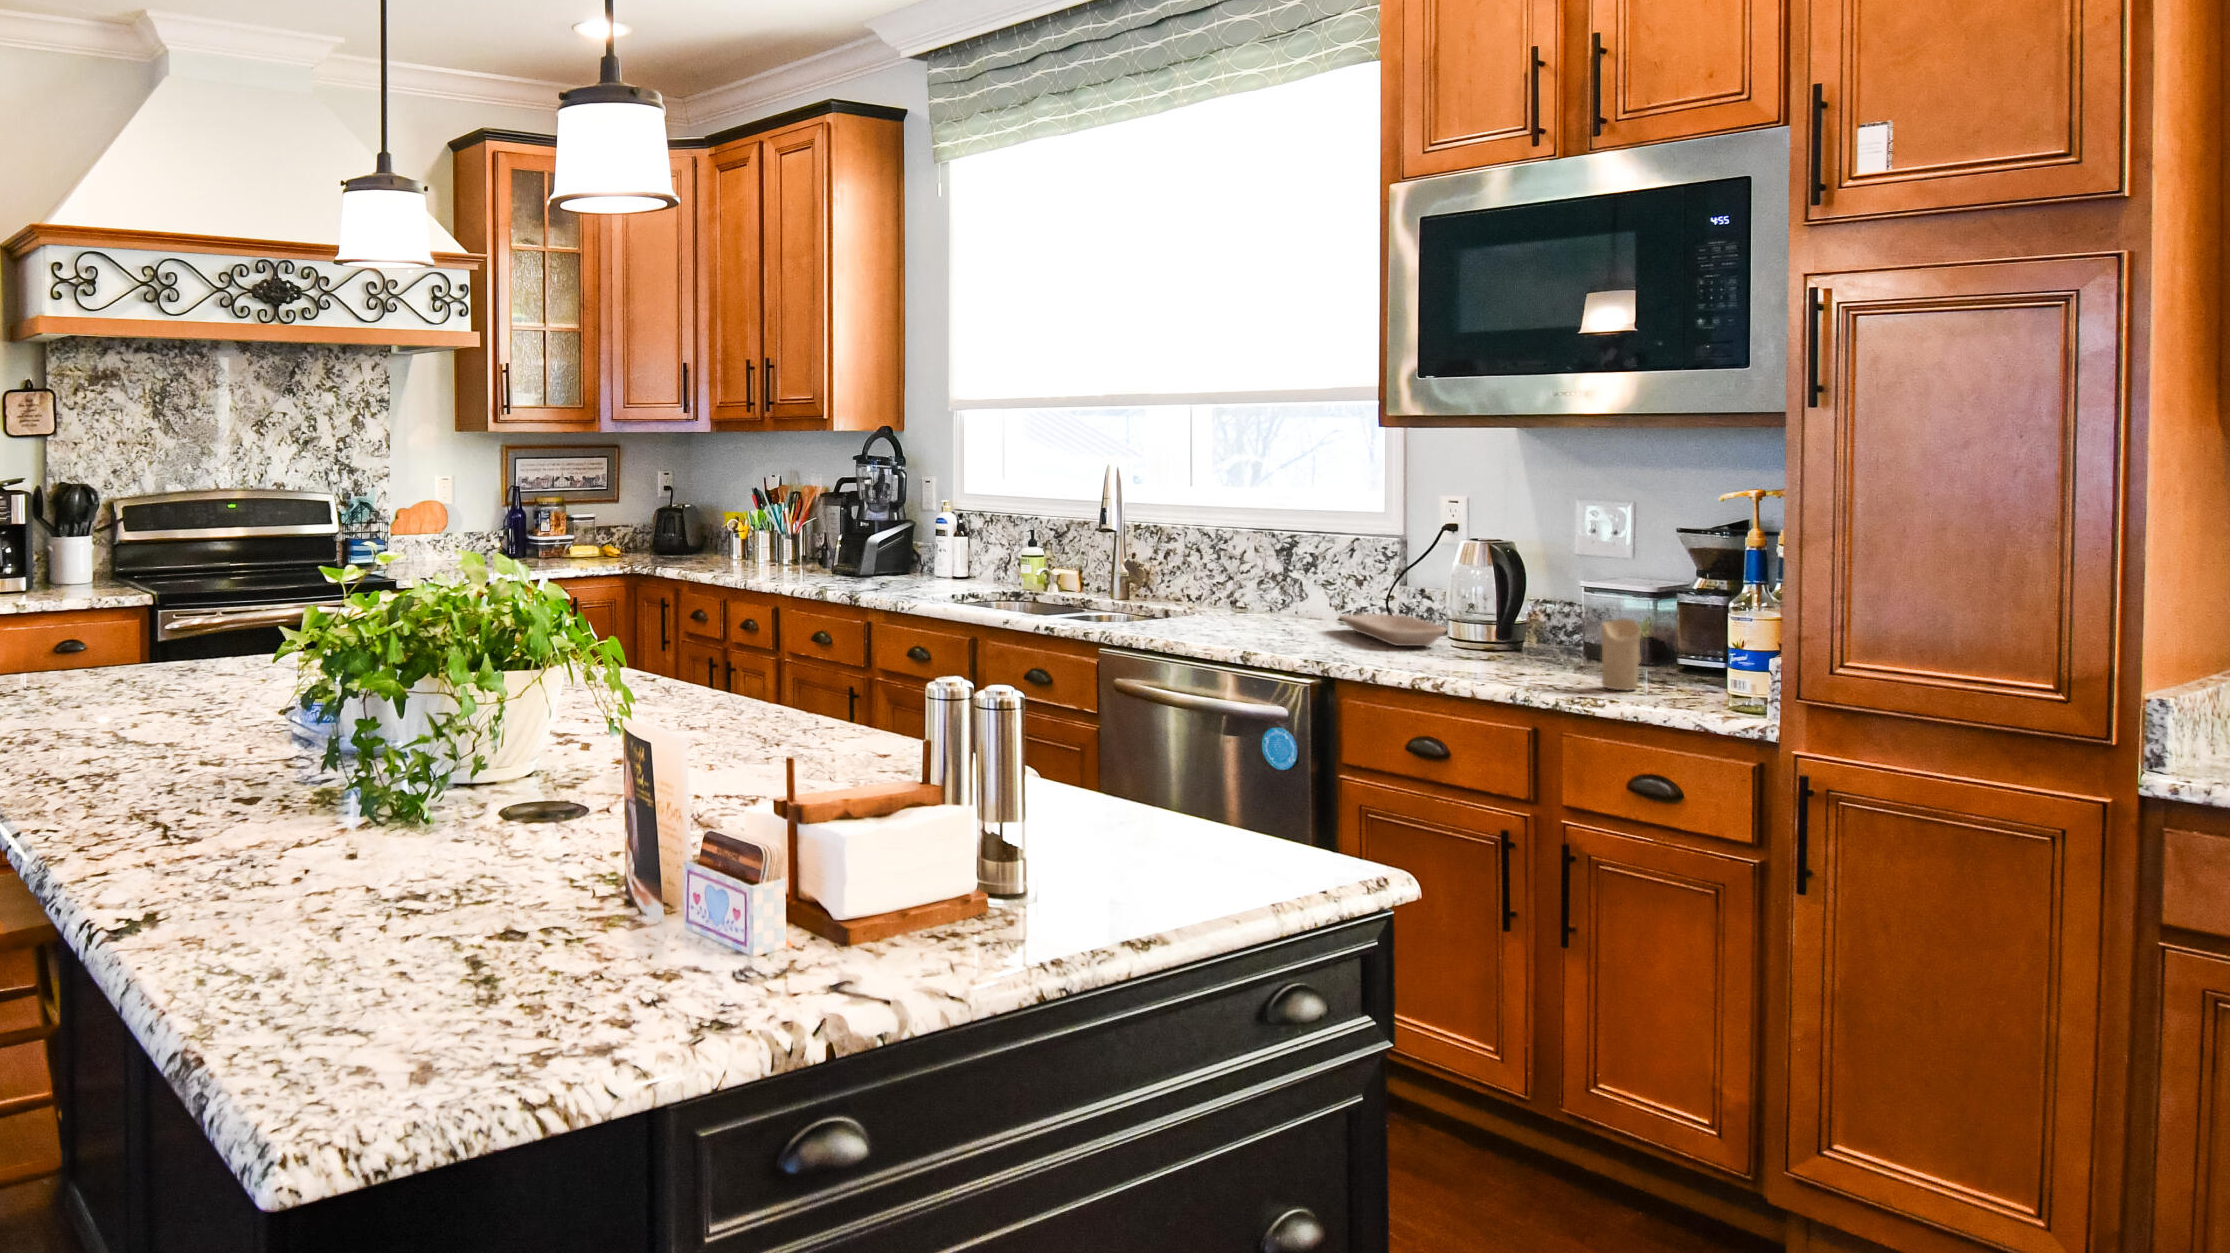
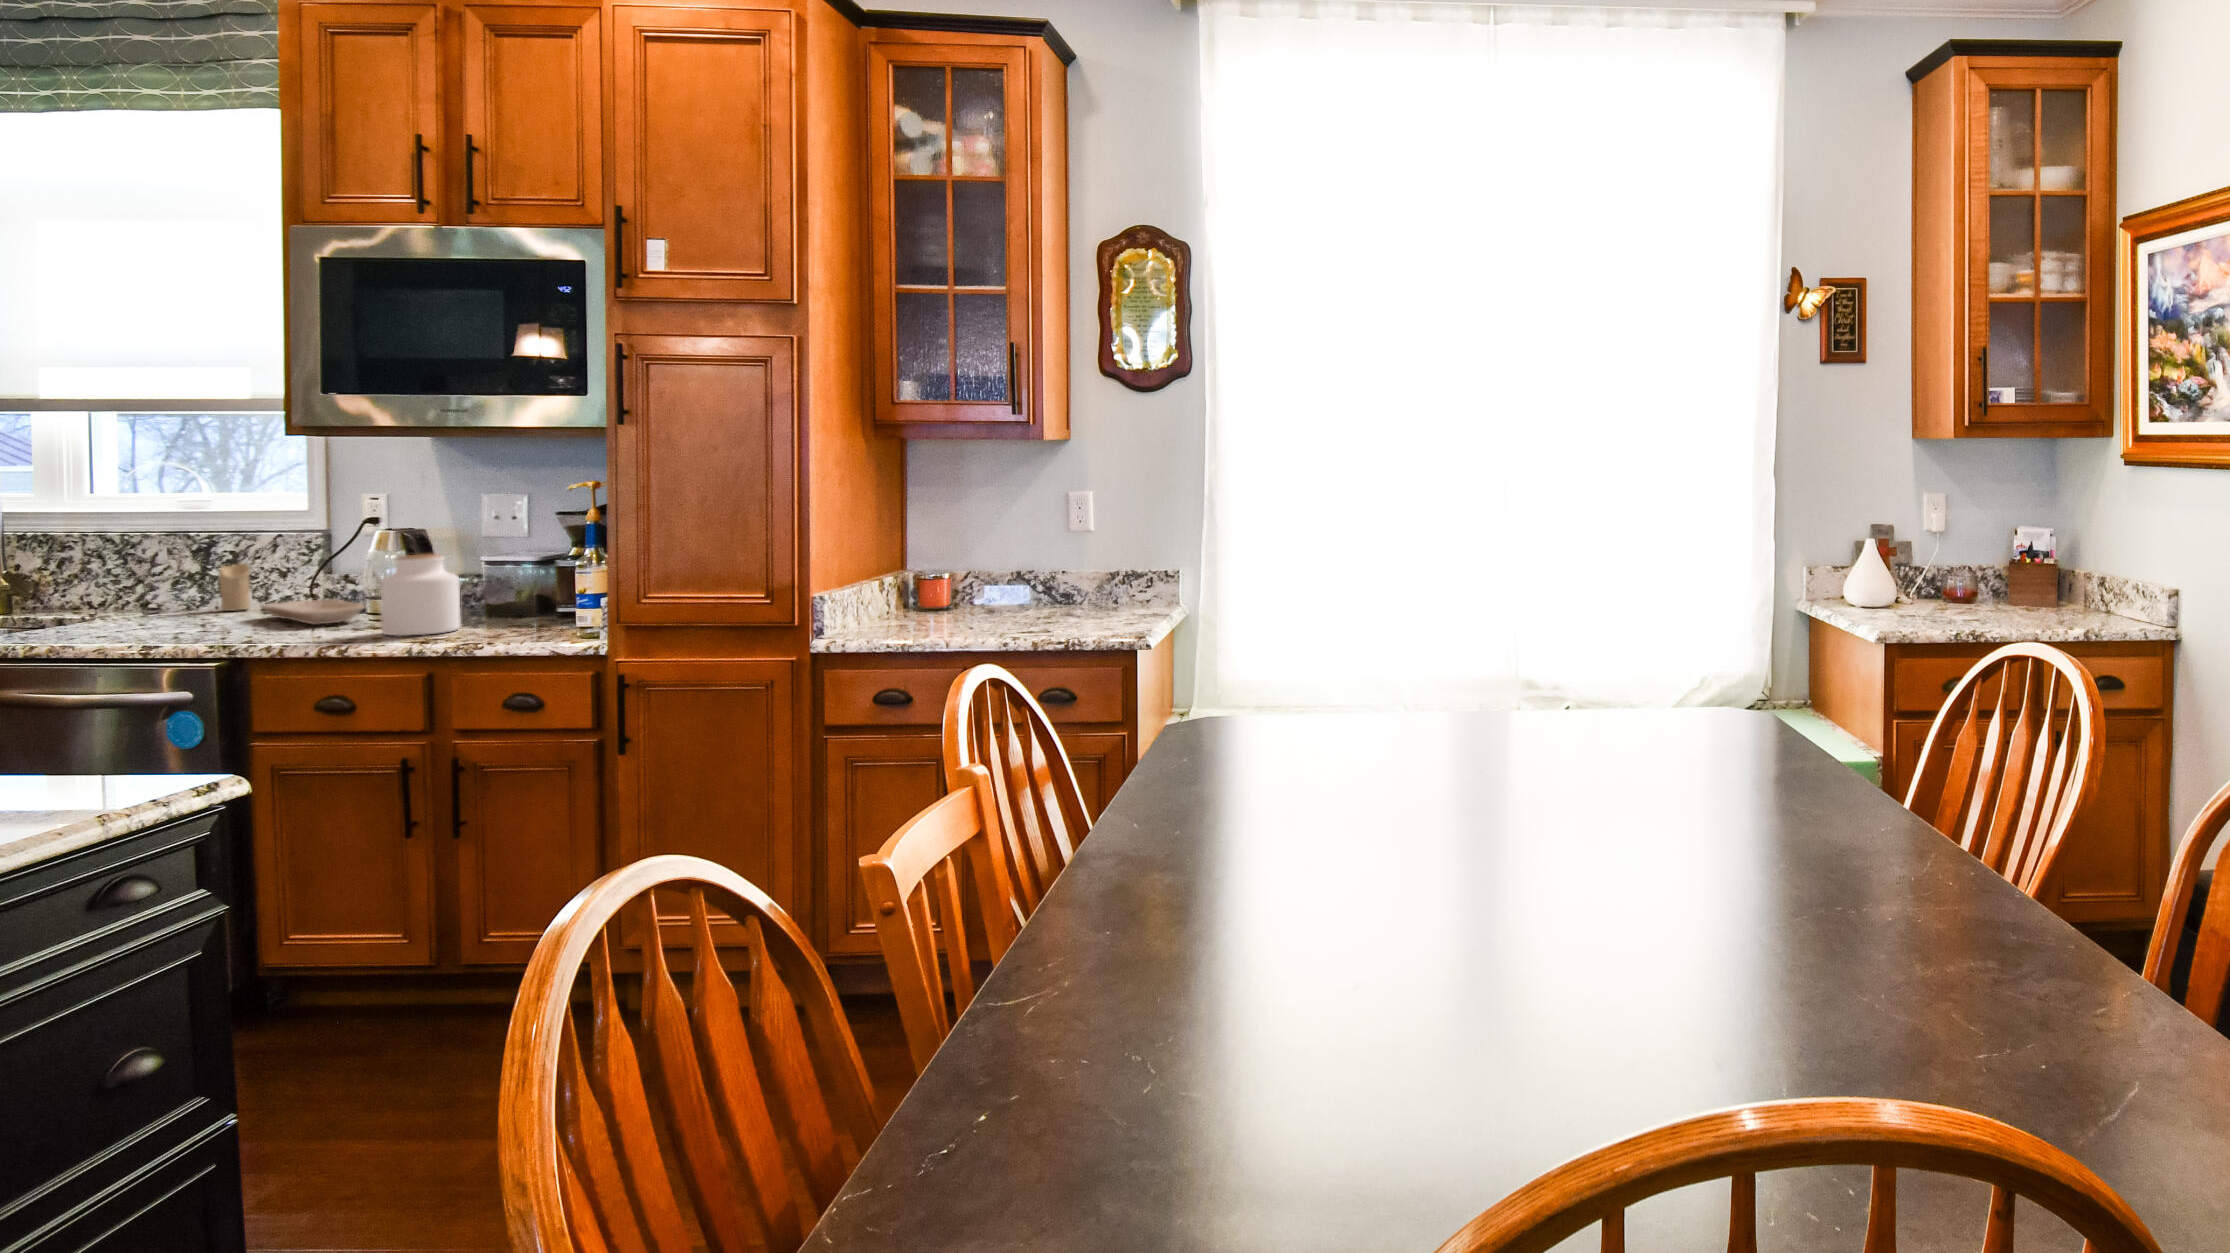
jar: none [1475,574,1564,677] -> present [381,554,460,636]
candle: present [1601,619,1641,690] -> present [219,563,250,611]

